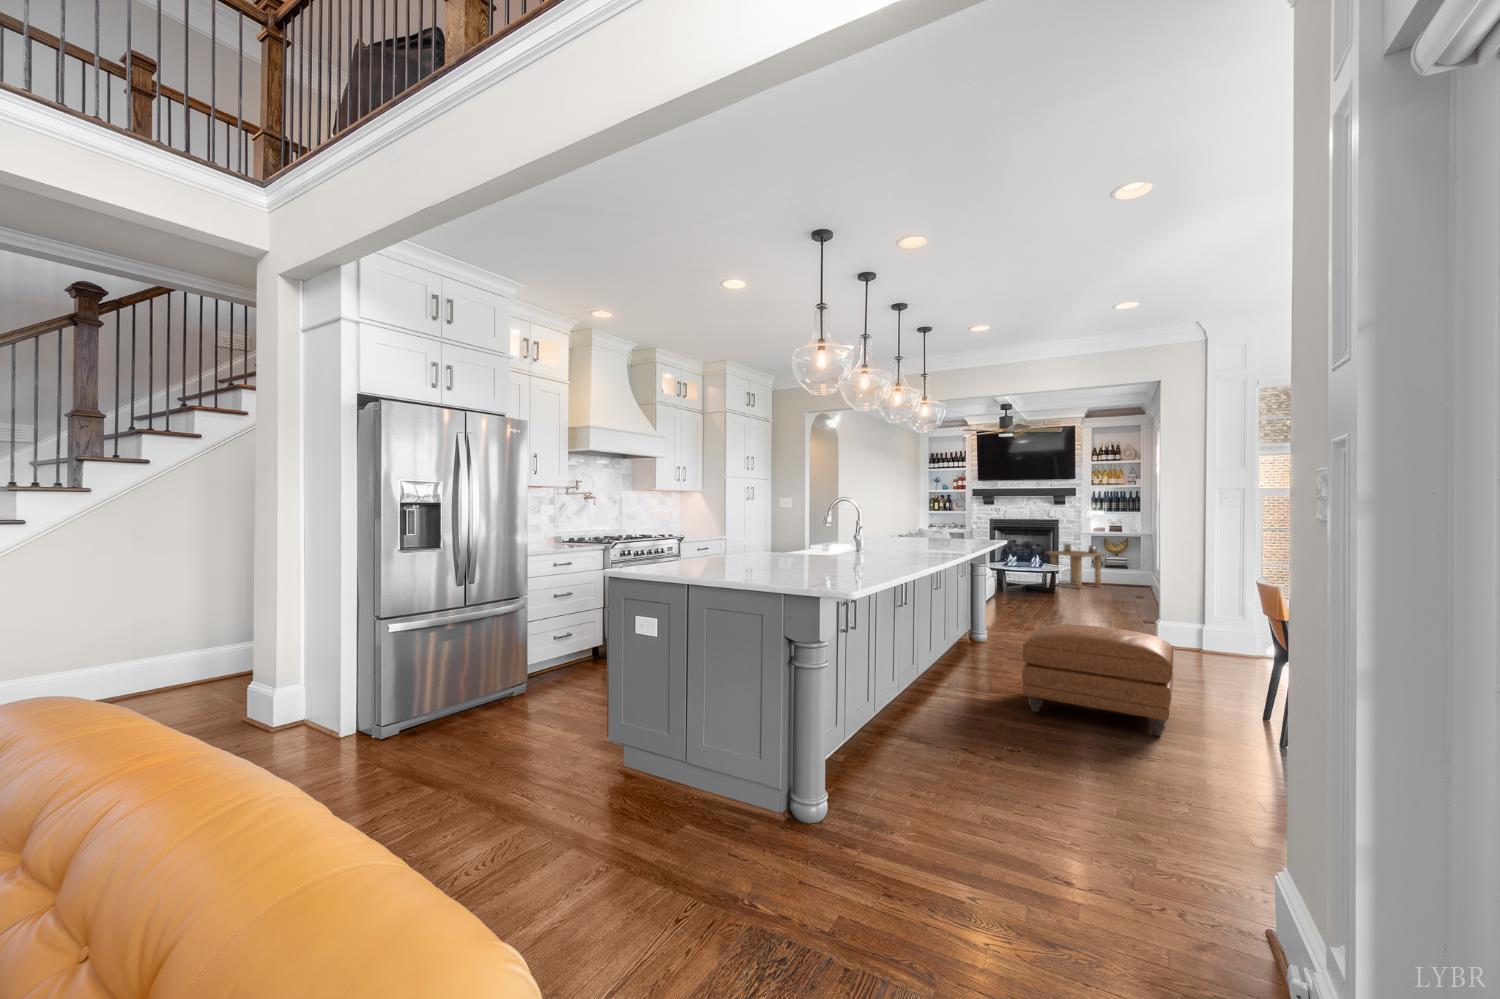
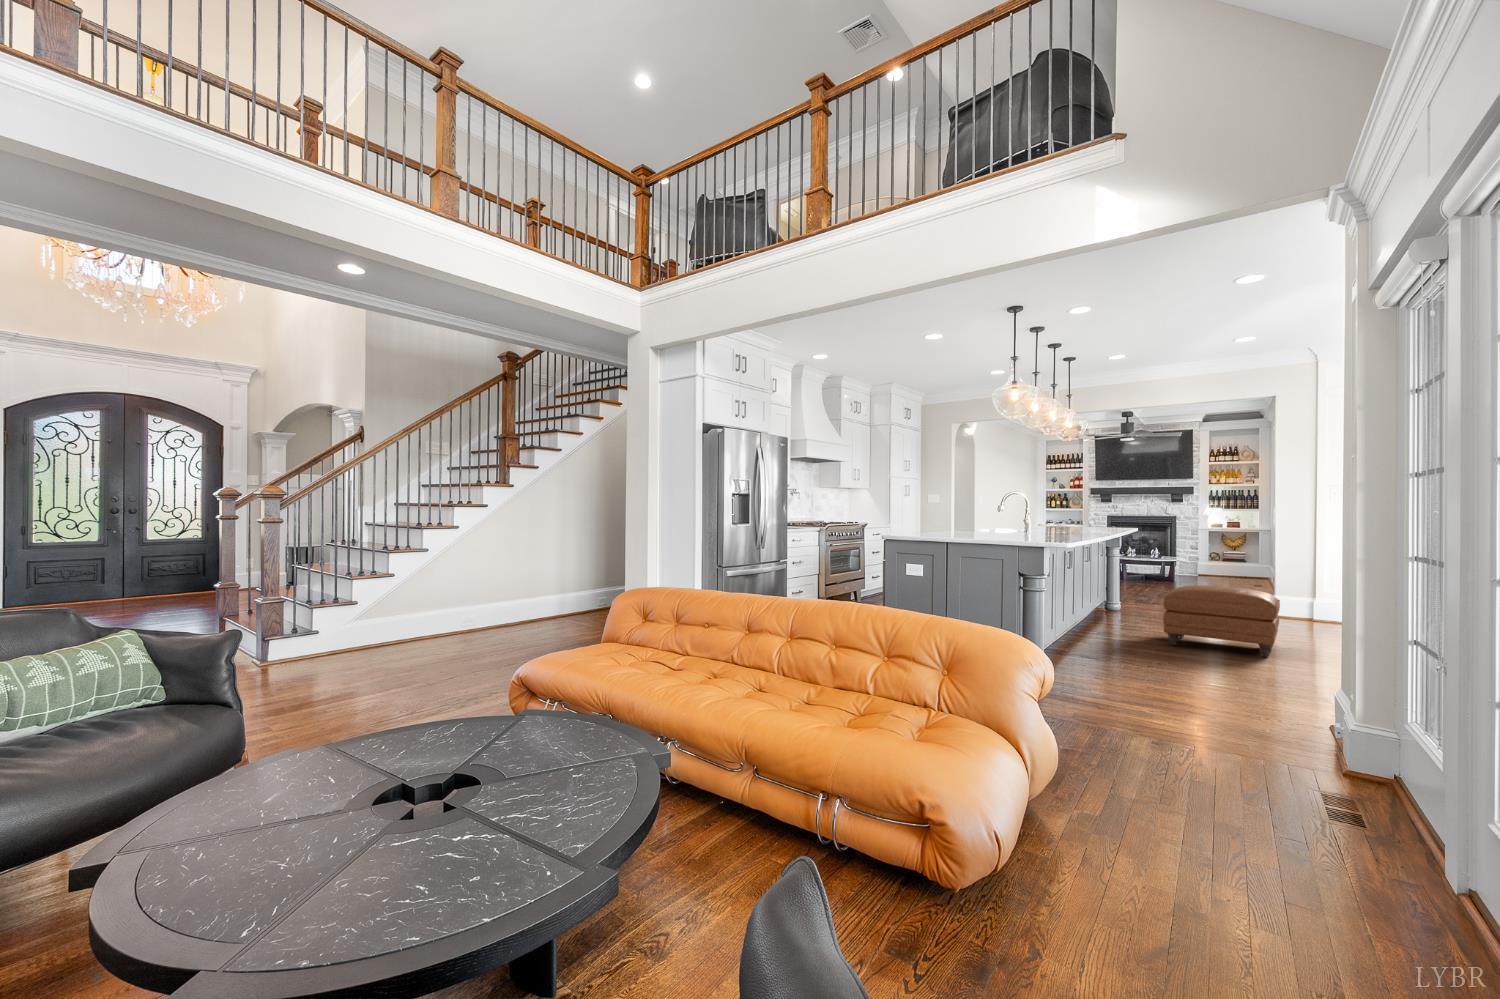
side table: present [1046,544,1107,589] -> none [1164,538,1224,579]

